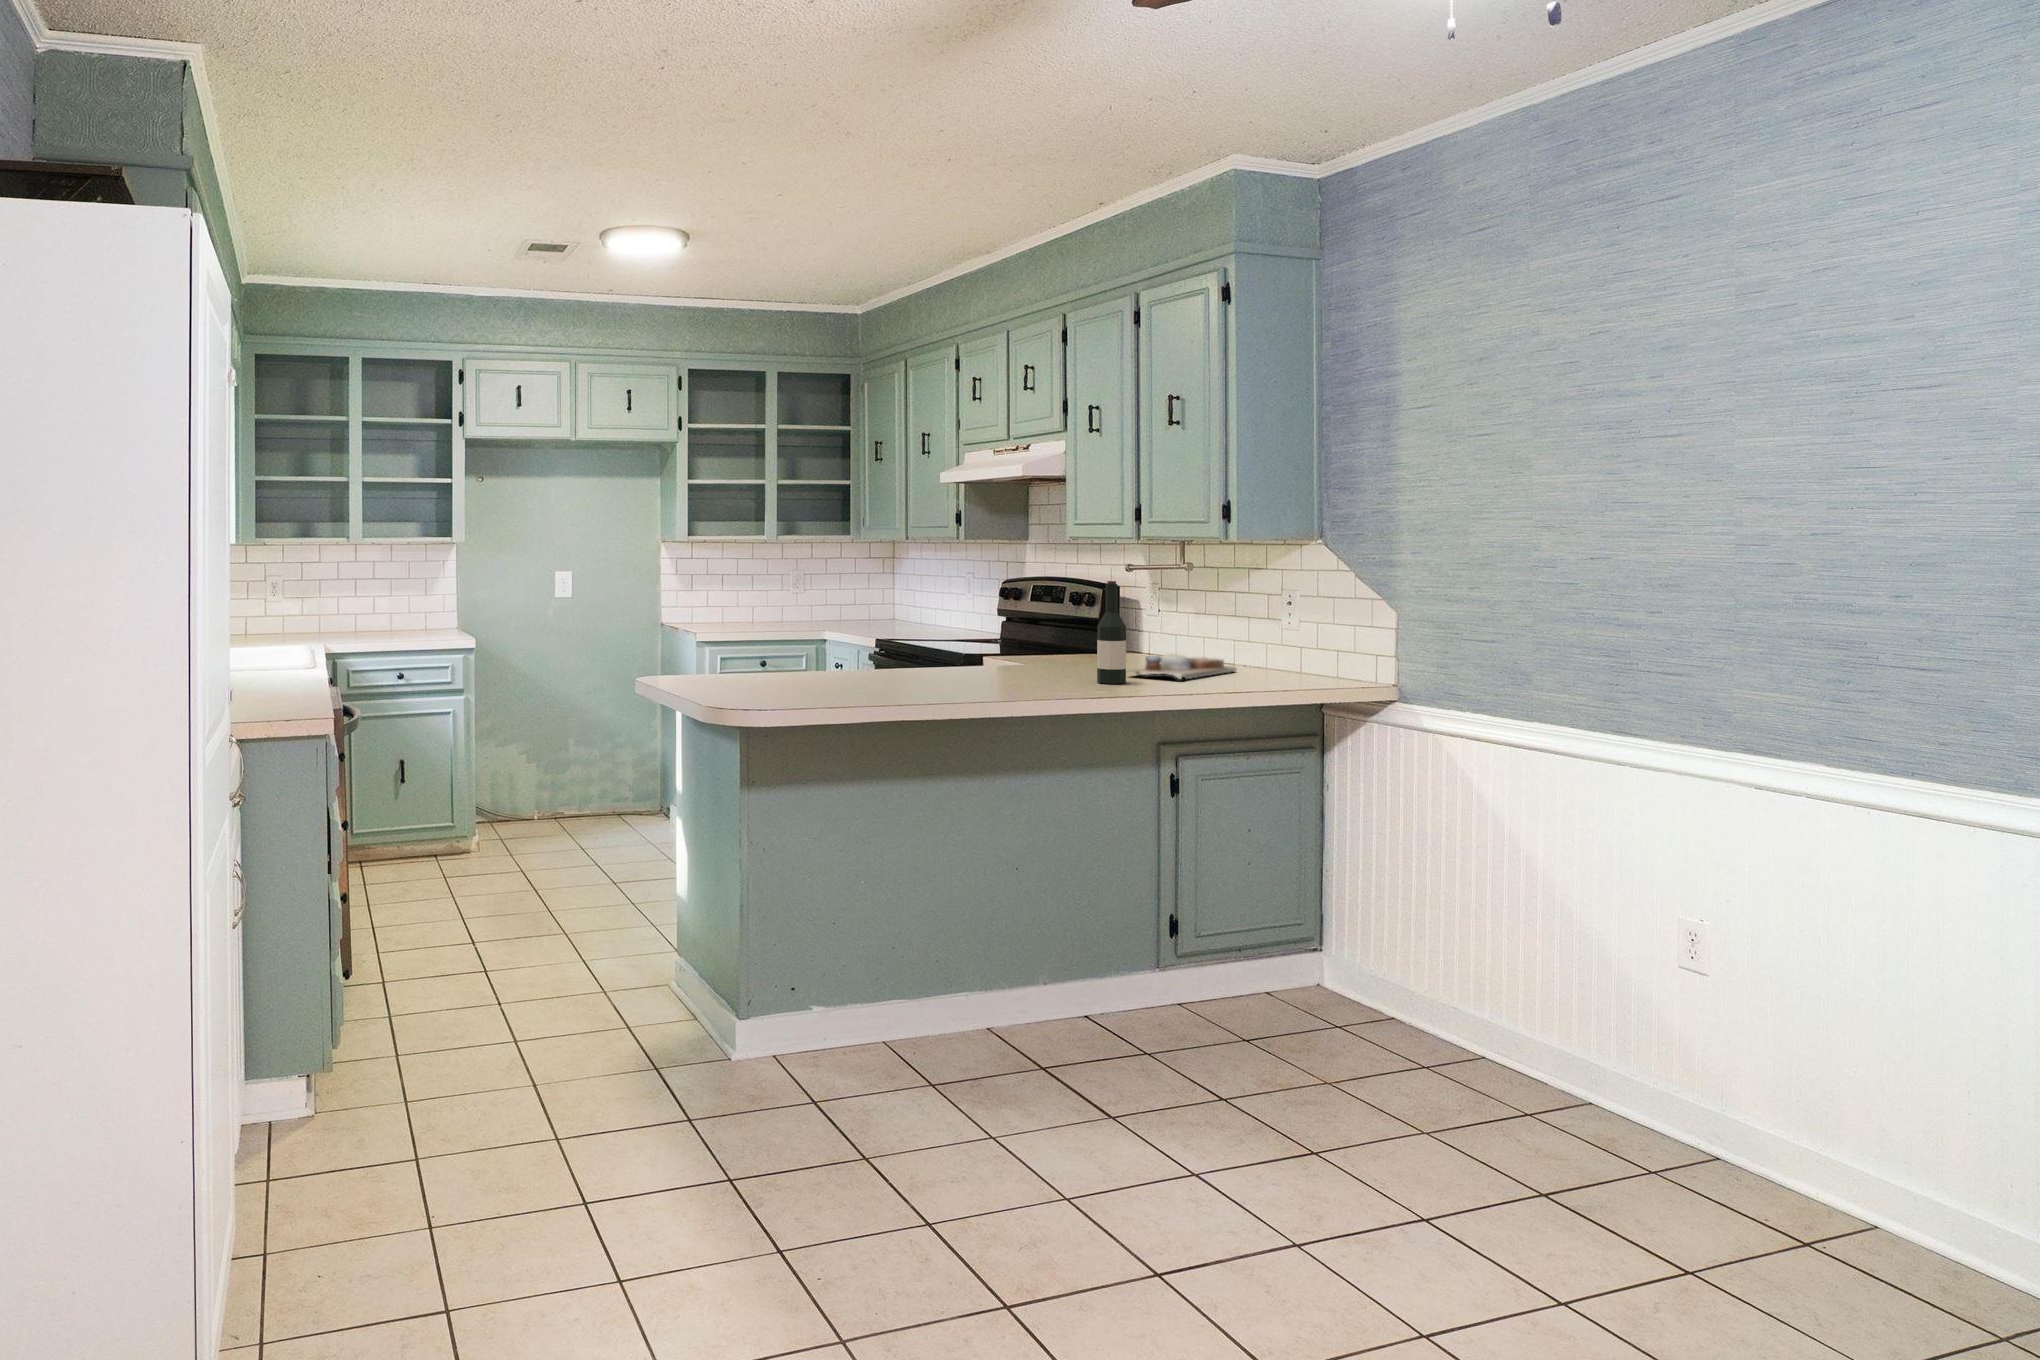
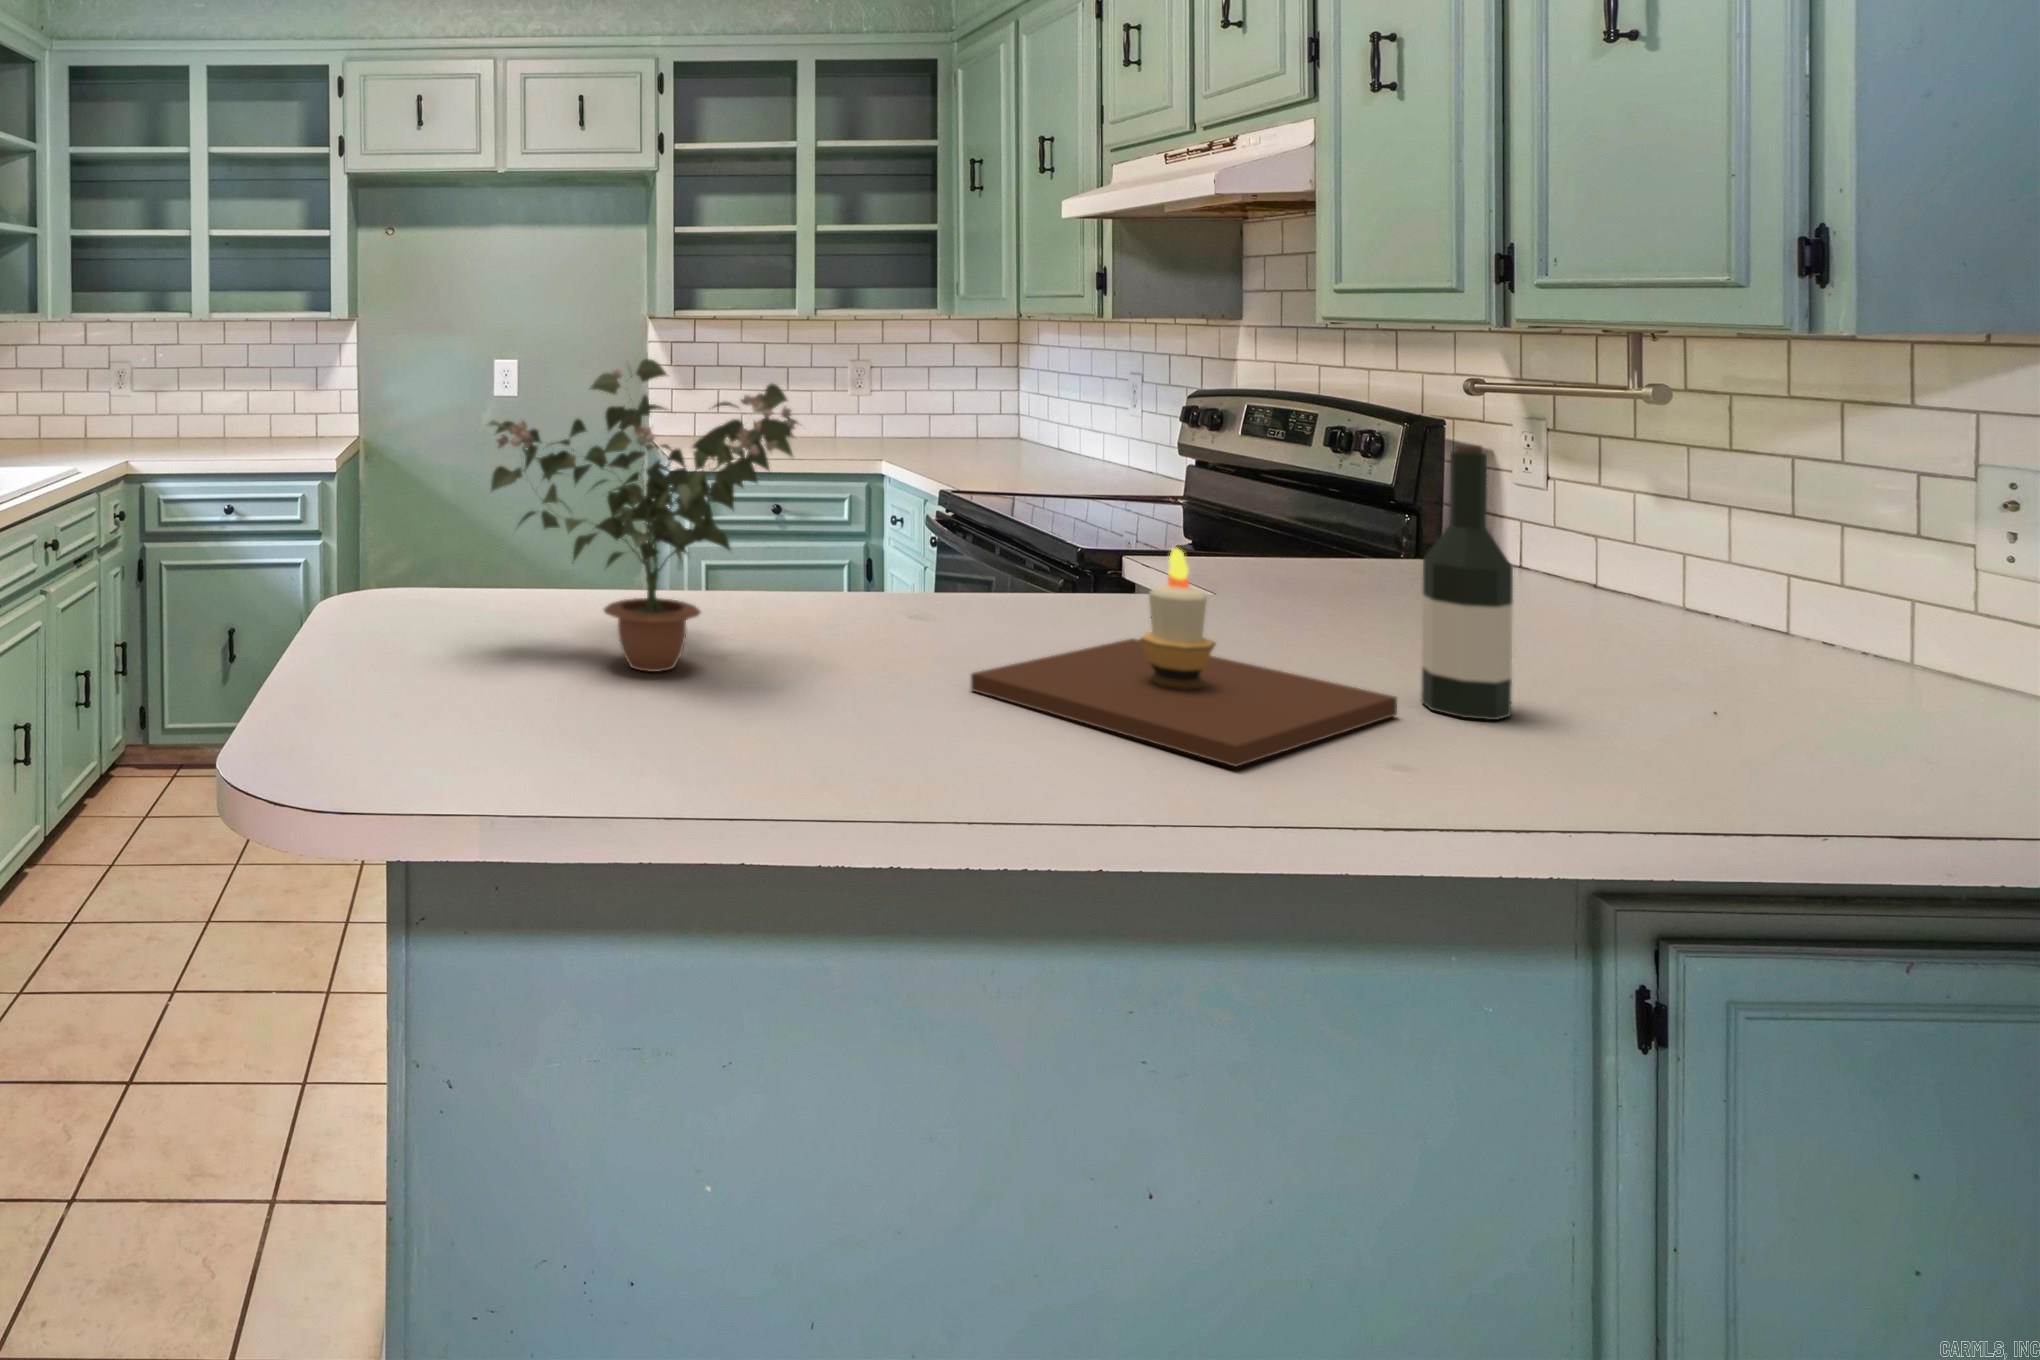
potted plant: none [723,551,870,686] -> present [488,359,798,672]
candle: none [936,623,1088,693] -> present [971,548,1397,767]
cutting board: present [1132,654,1236,679] -> none [1499,619,1826,717]

